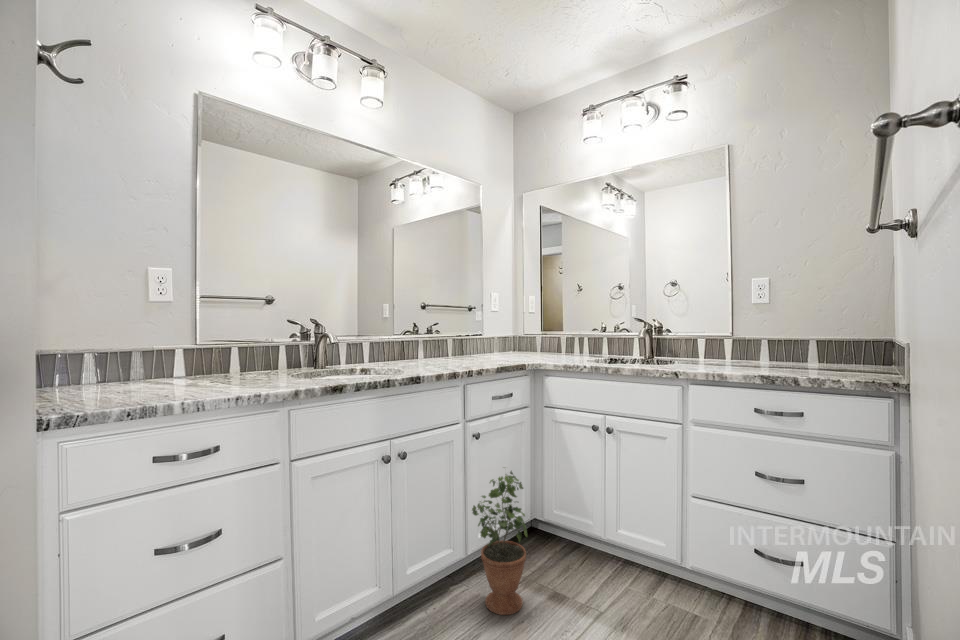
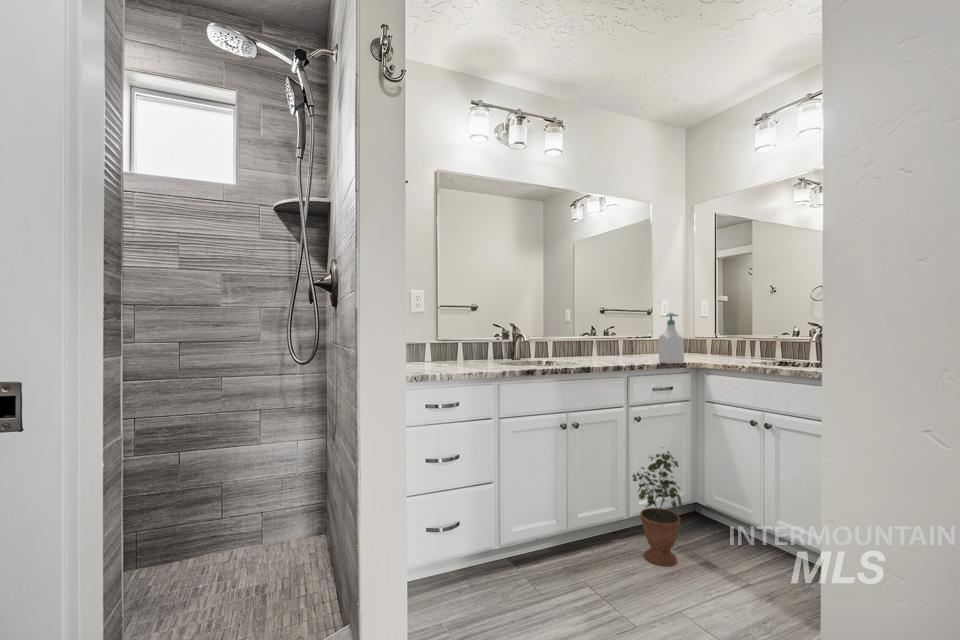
soap bottle: none [496,308,522,366] -> present [659,313,684,364]

